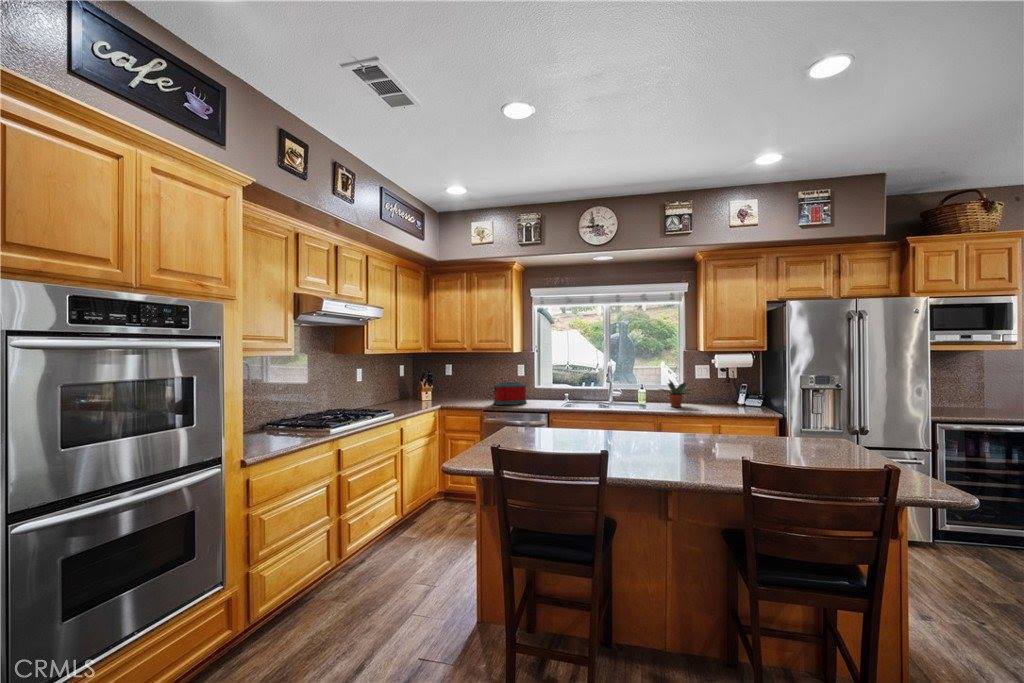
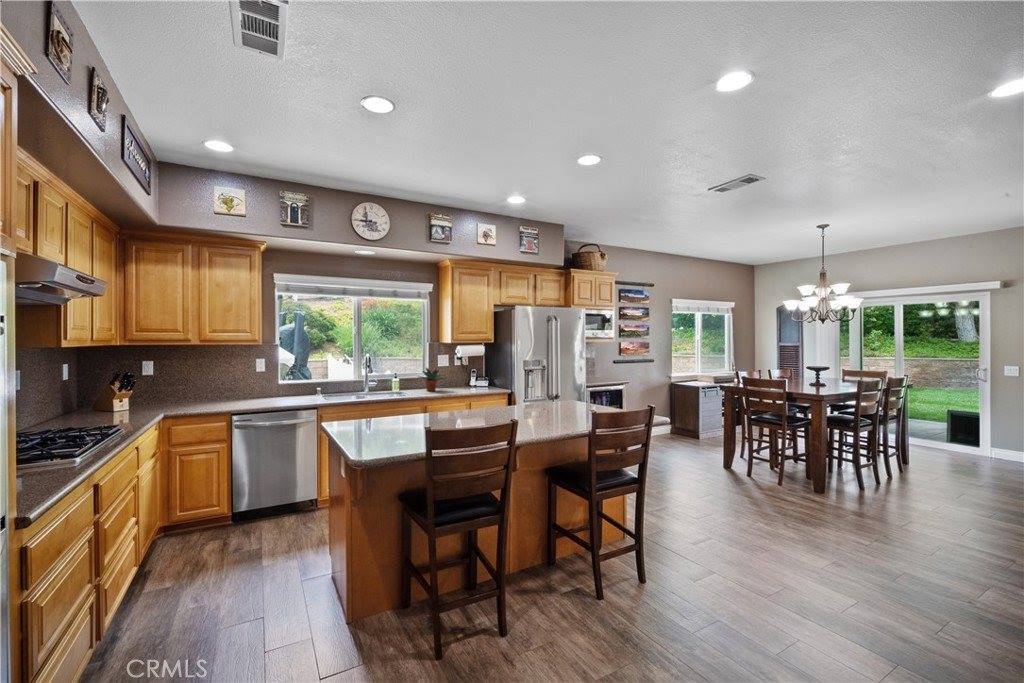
toaster: present [493,382,527,405] -> none [239,378,282,406]

